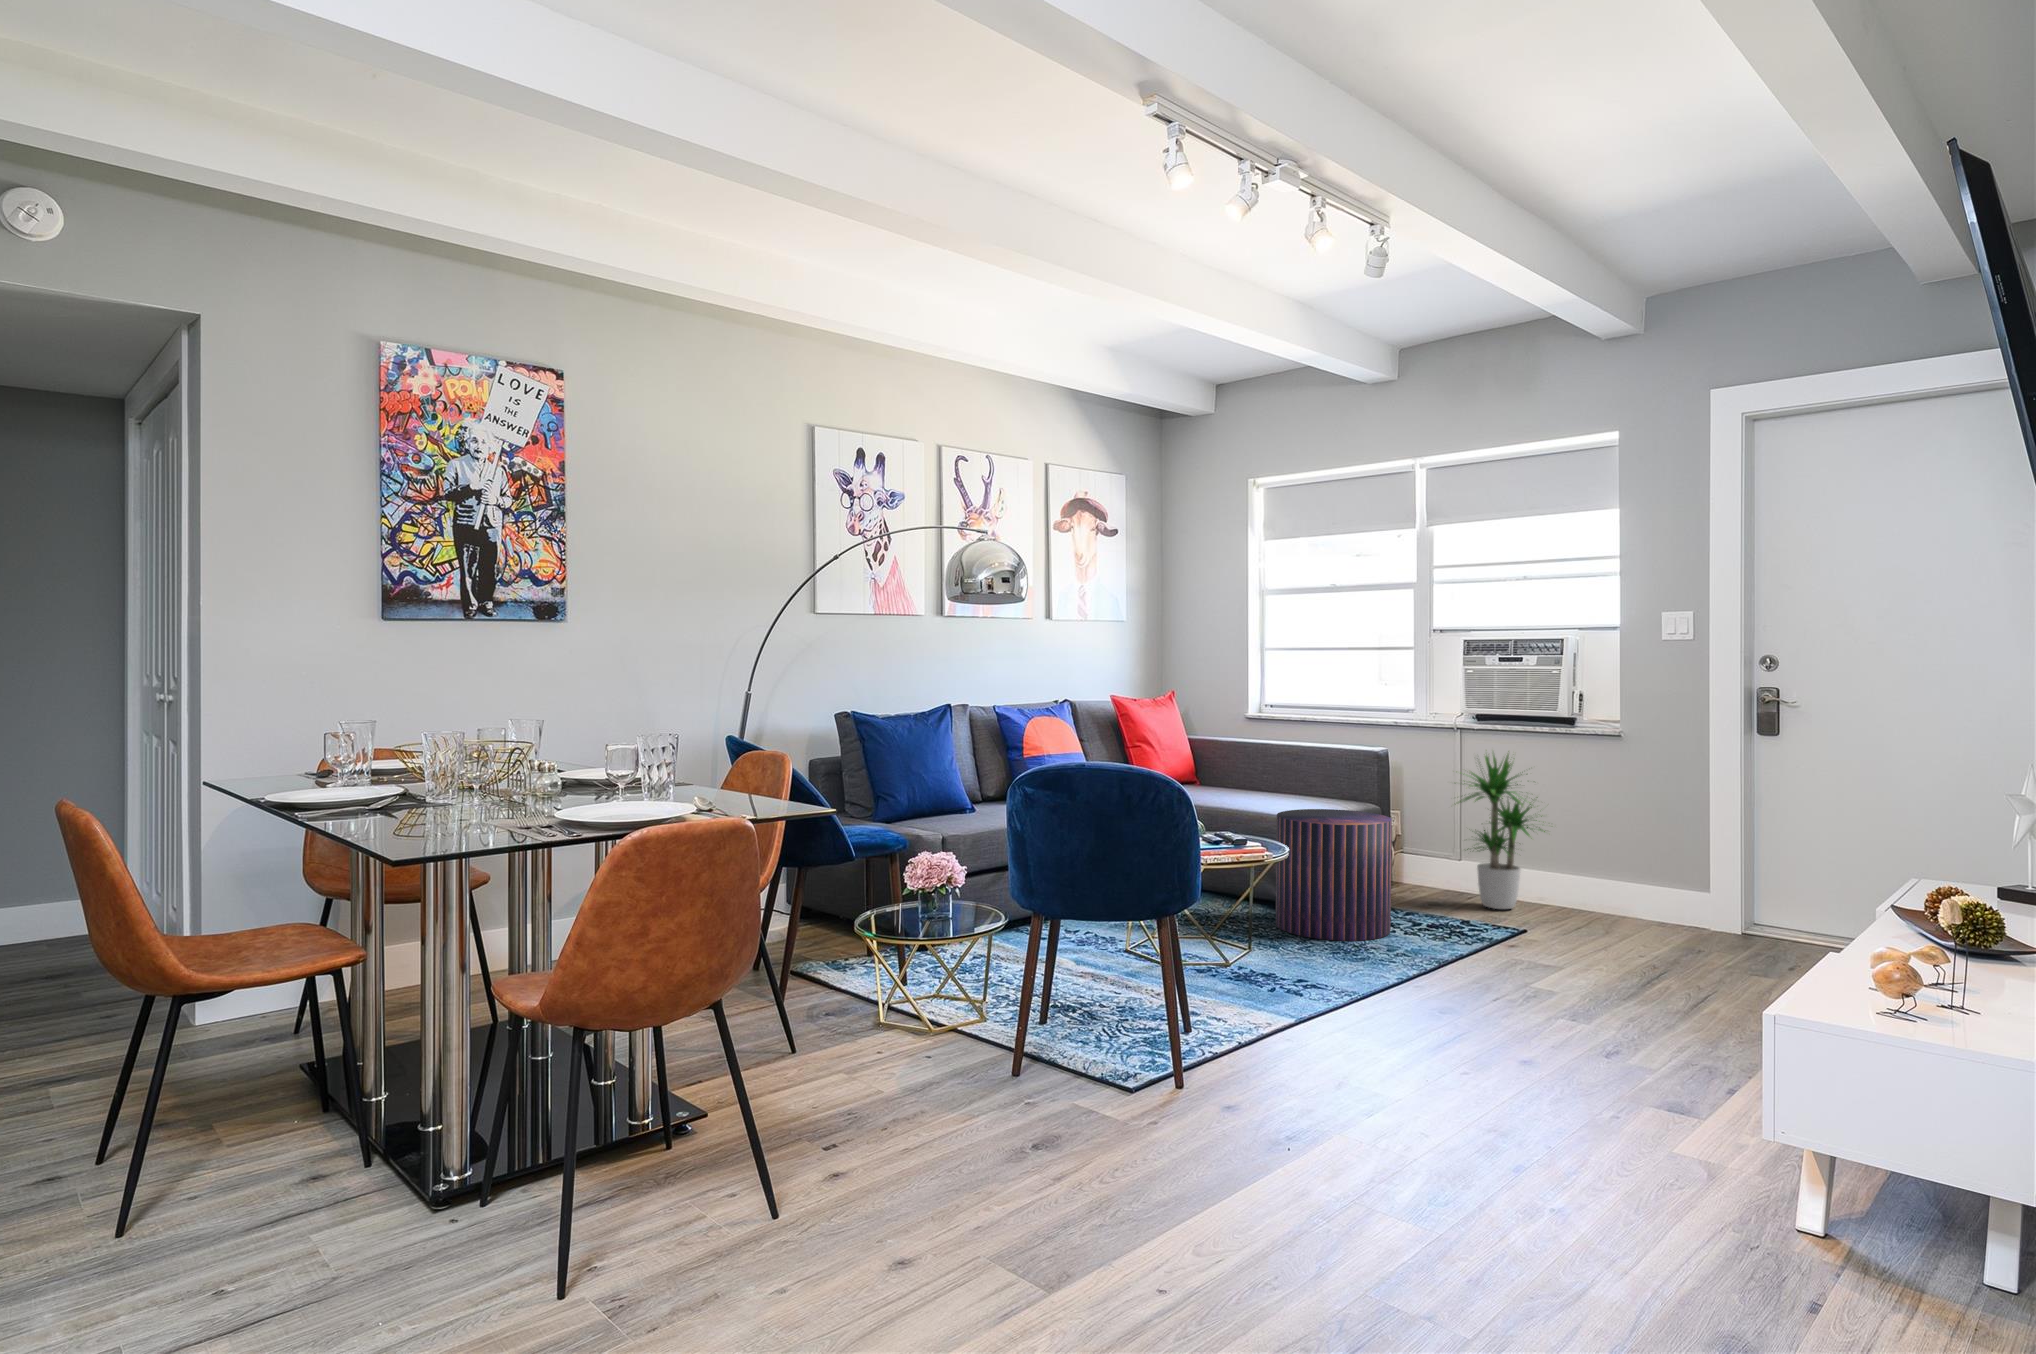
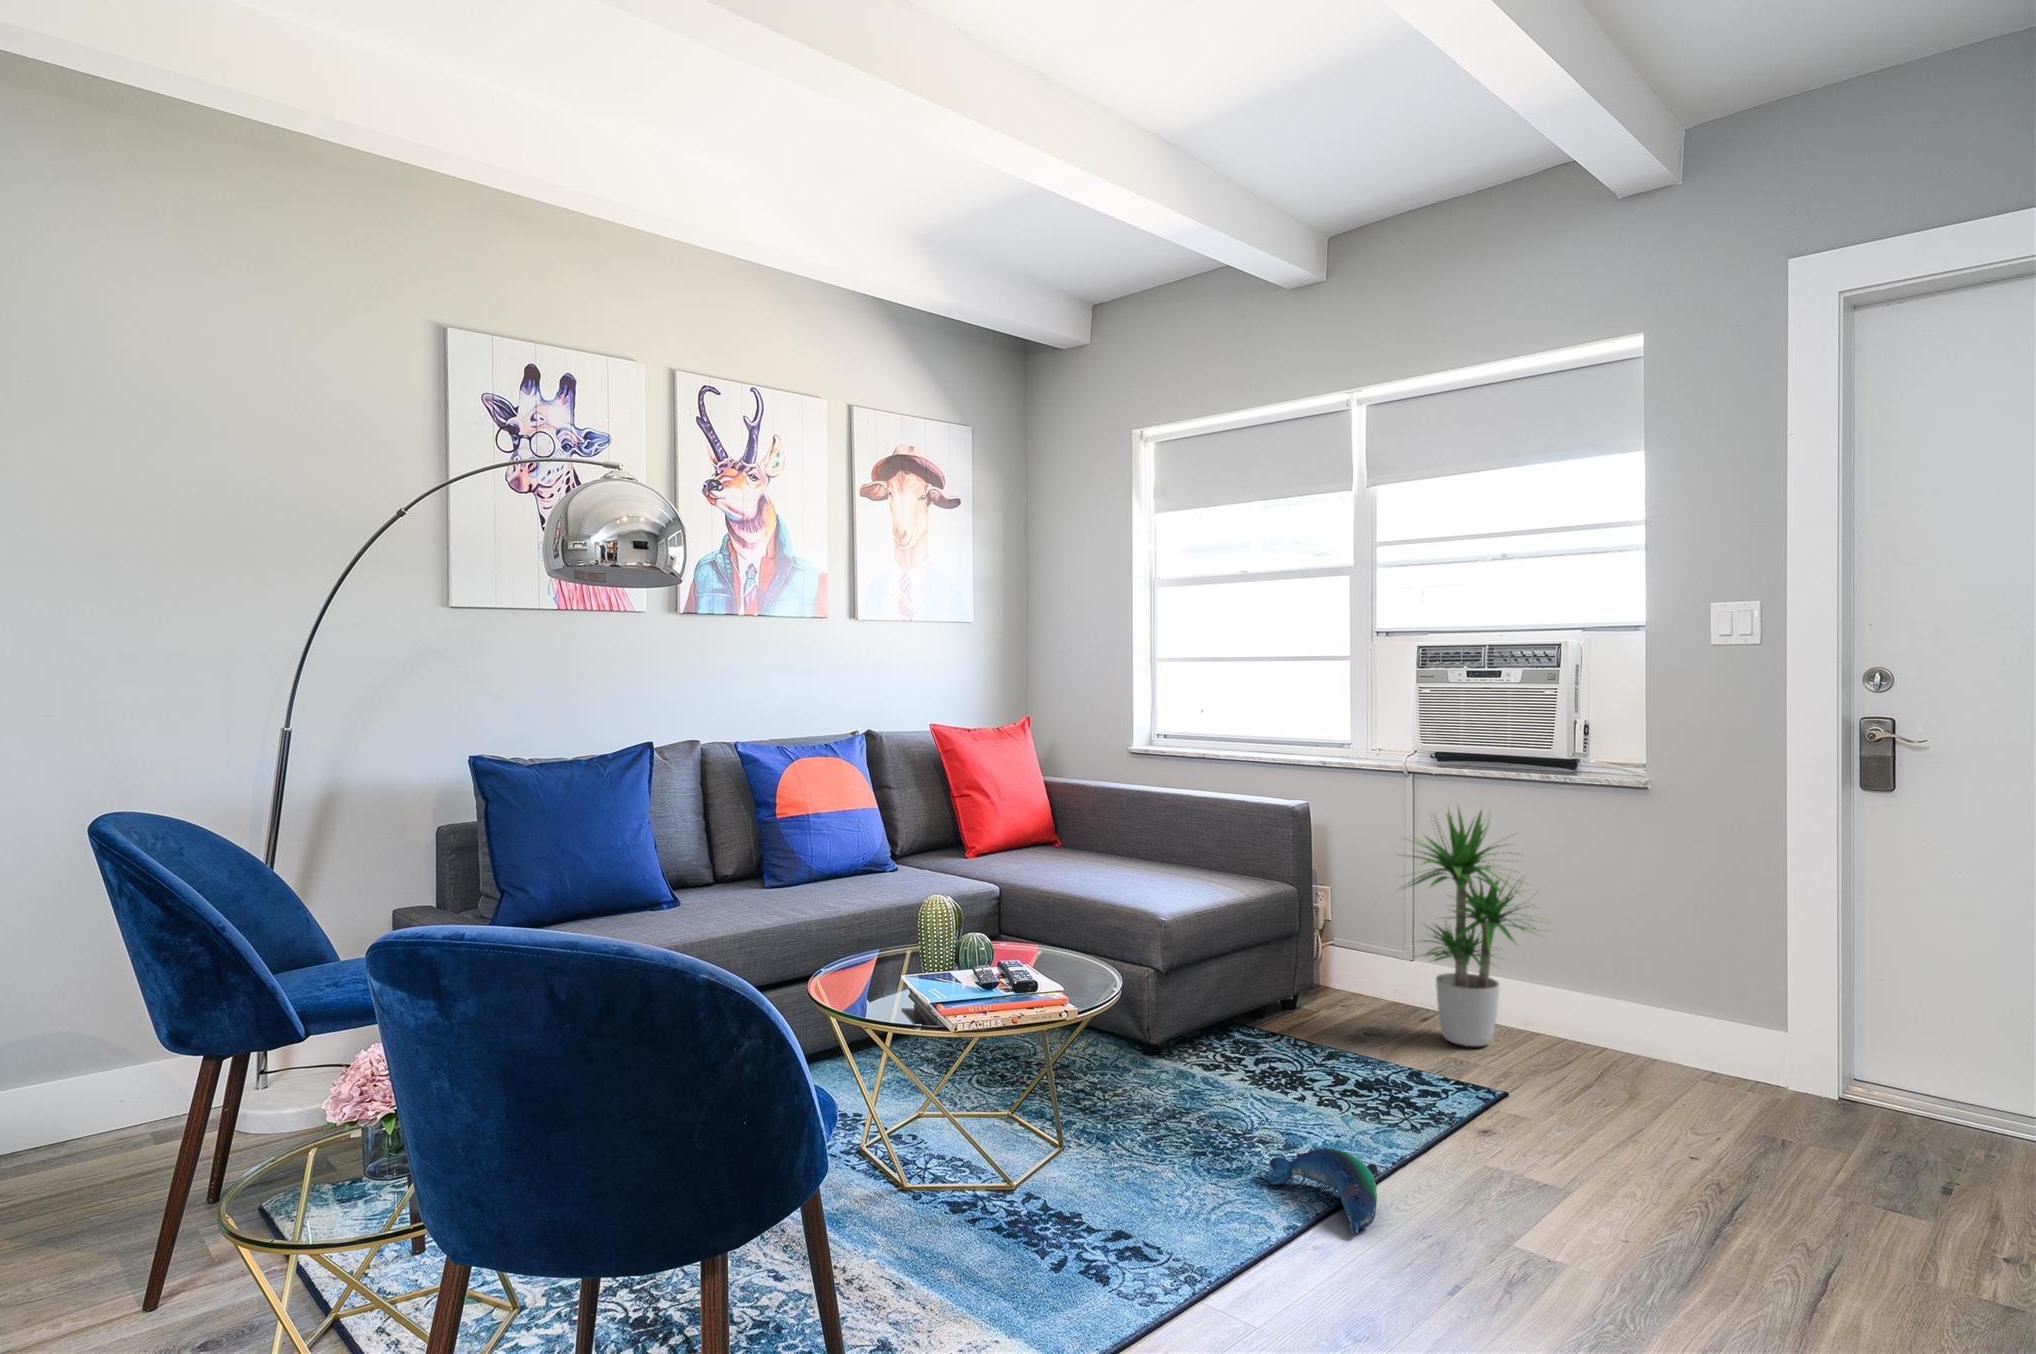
pouf: present [1276,809,1392,941] -> none [1123,901,1298,1124]
plush toy: none [1382,941,1449,981] -> present [1269,1149,1378,1235]

